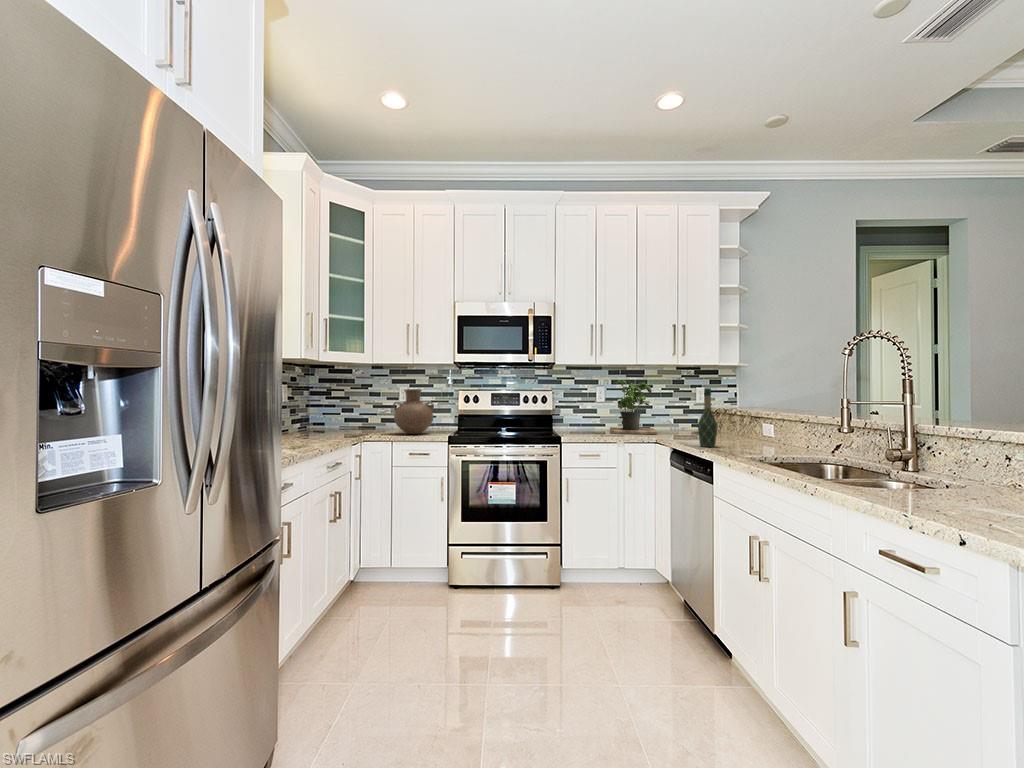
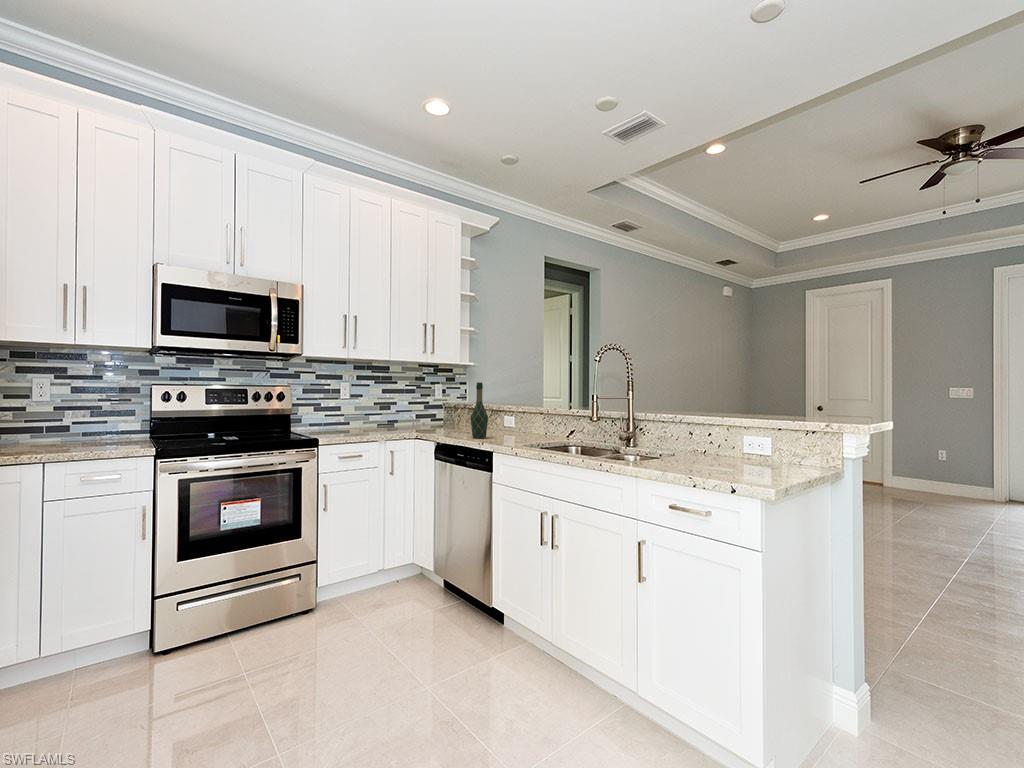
potted plant: present [610,380,657,434] -> none [355,376,411,431]
vase: present [393,389,434,434] -> none [29,381,115,449]

